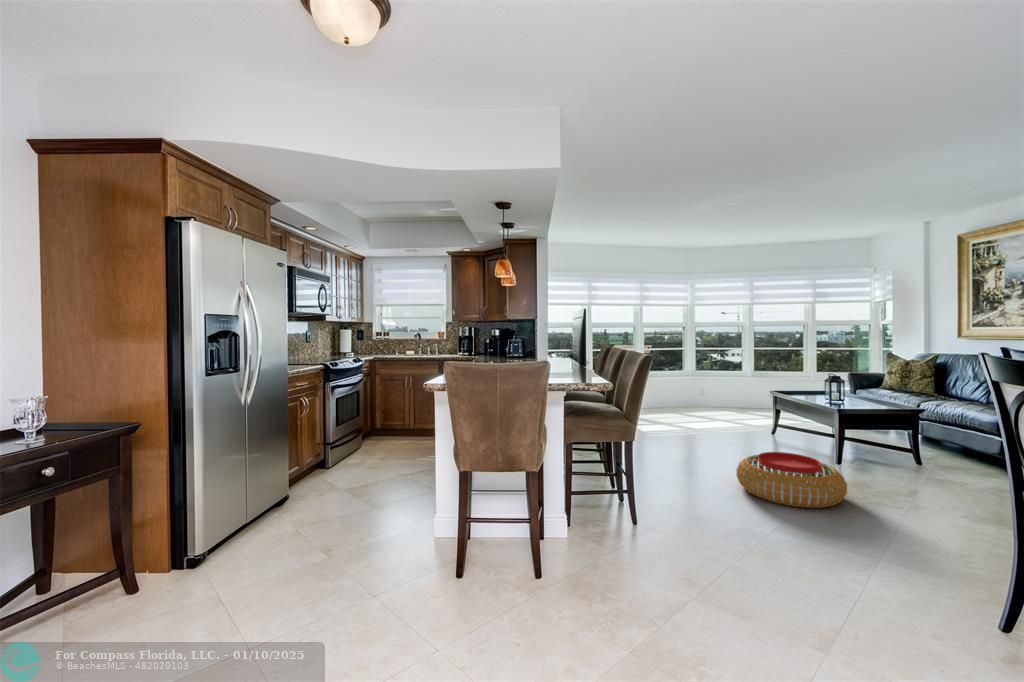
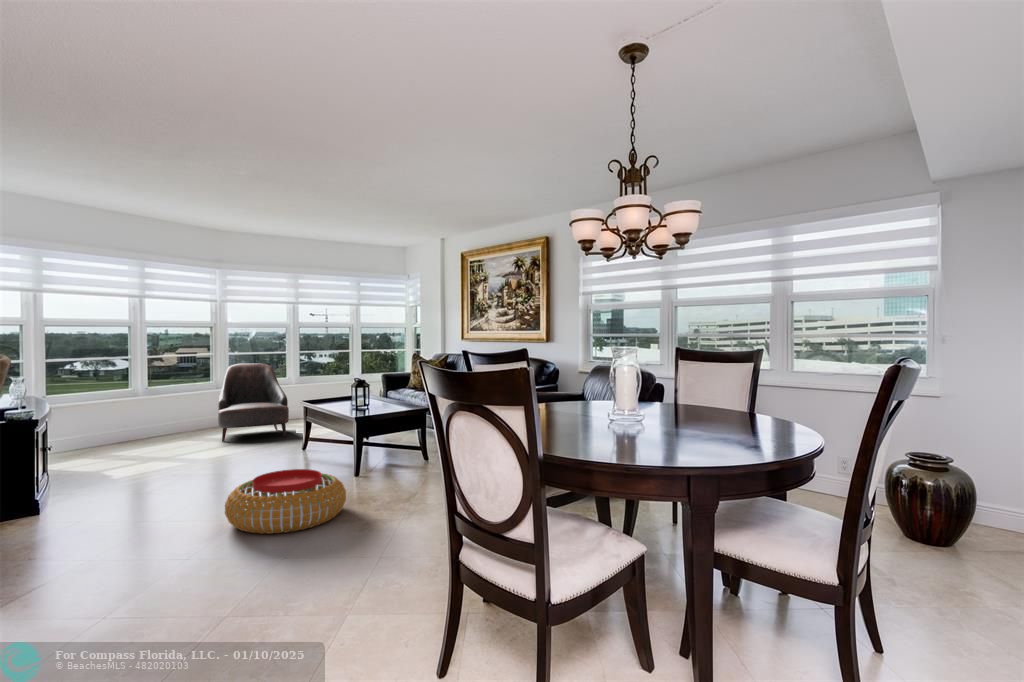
armchair: none [693,355,750,417] -> present [218,363,289,442]

